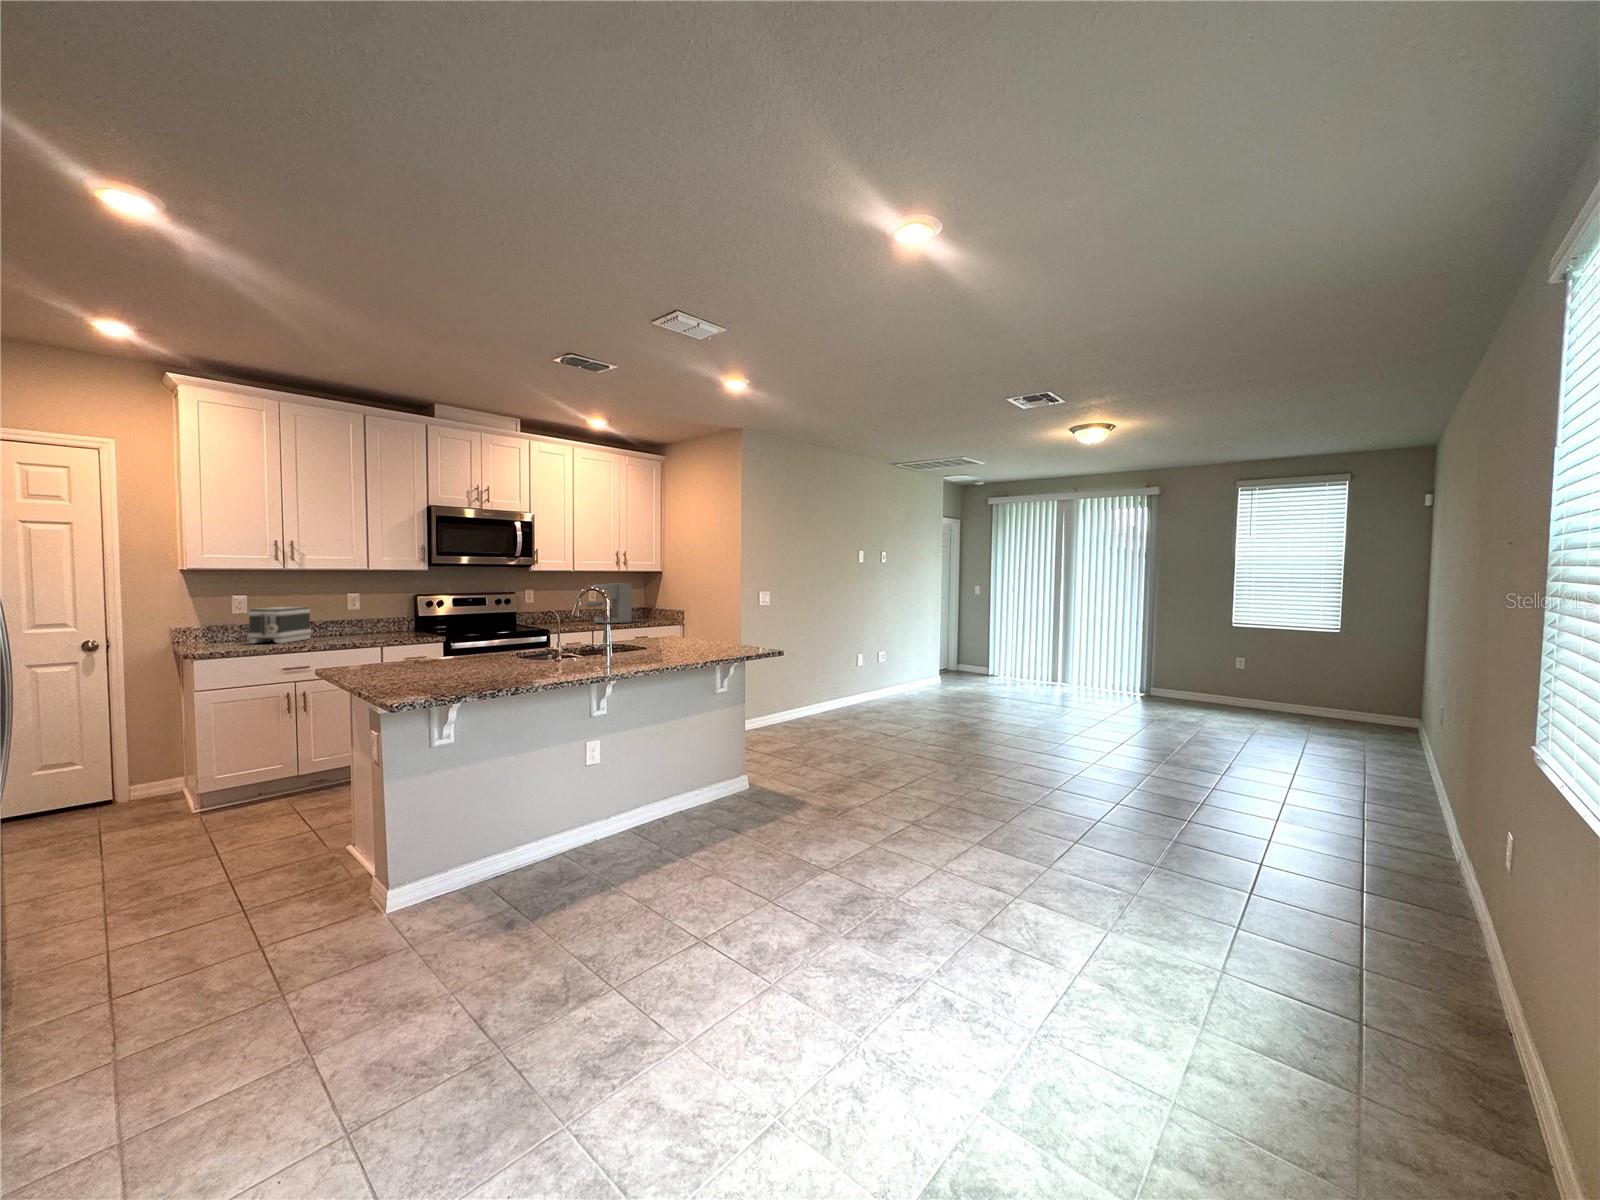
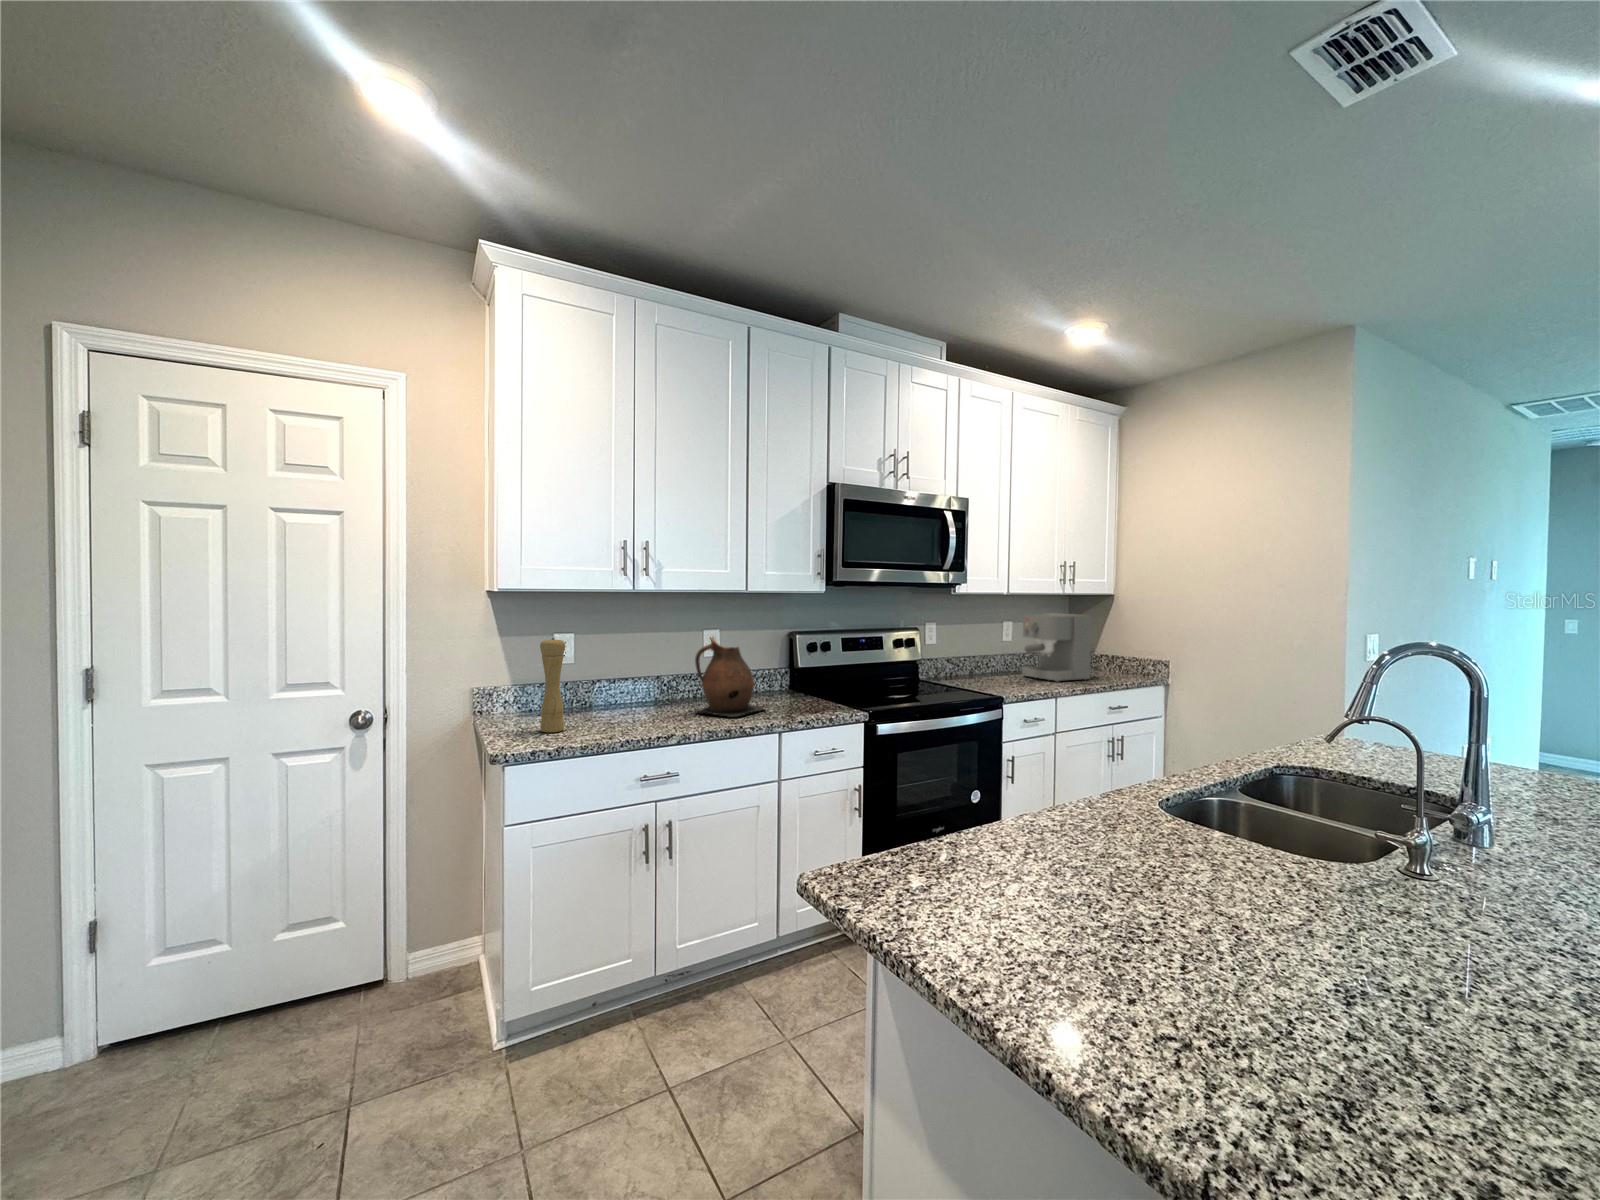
pepper mill: none [217,595,235,647] -> present [540,638,565,732]
ceramic pitcher: none [330,596,380,640] -> present [695,637,765,717]
toaster: present [249,607,311,644] -> none [580,653,663,723]

